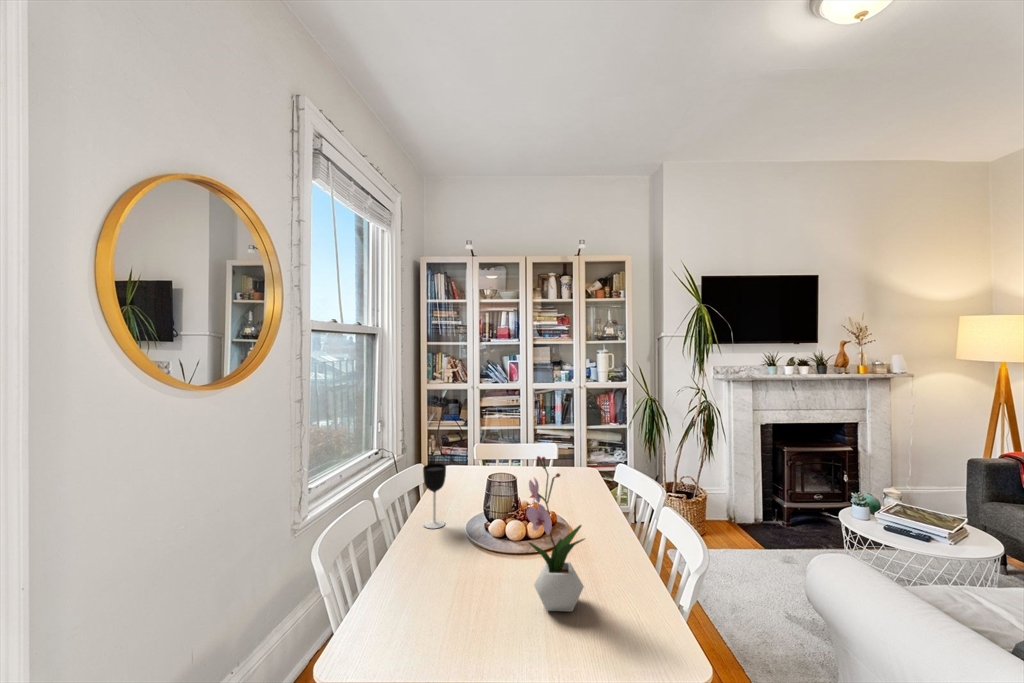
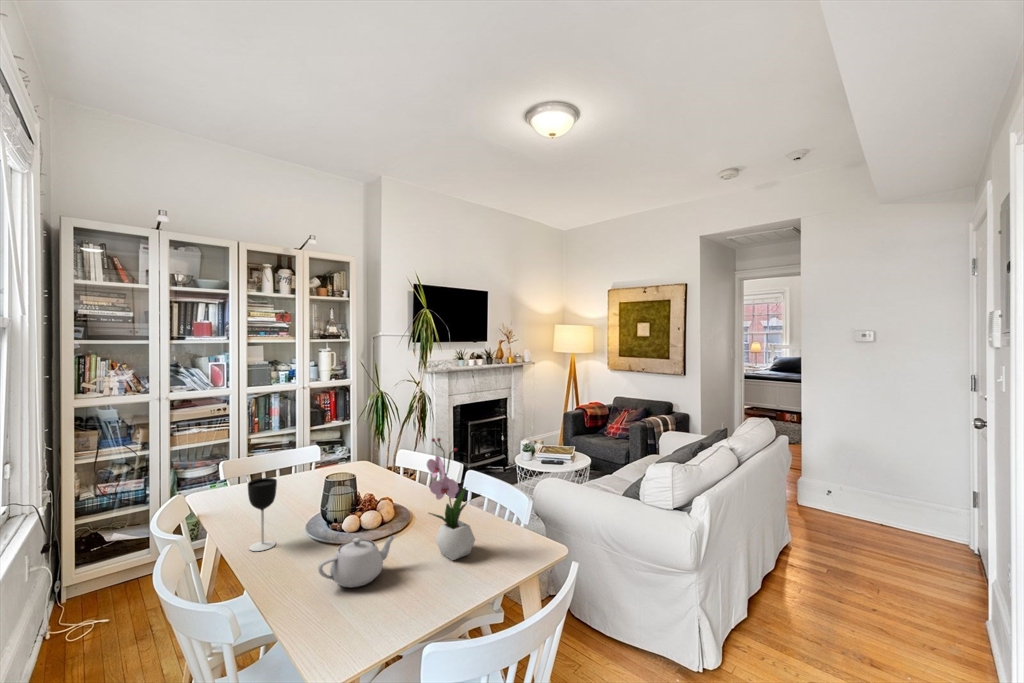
teapot: none [412,544,496,596] -> present [318,535,396,587]

